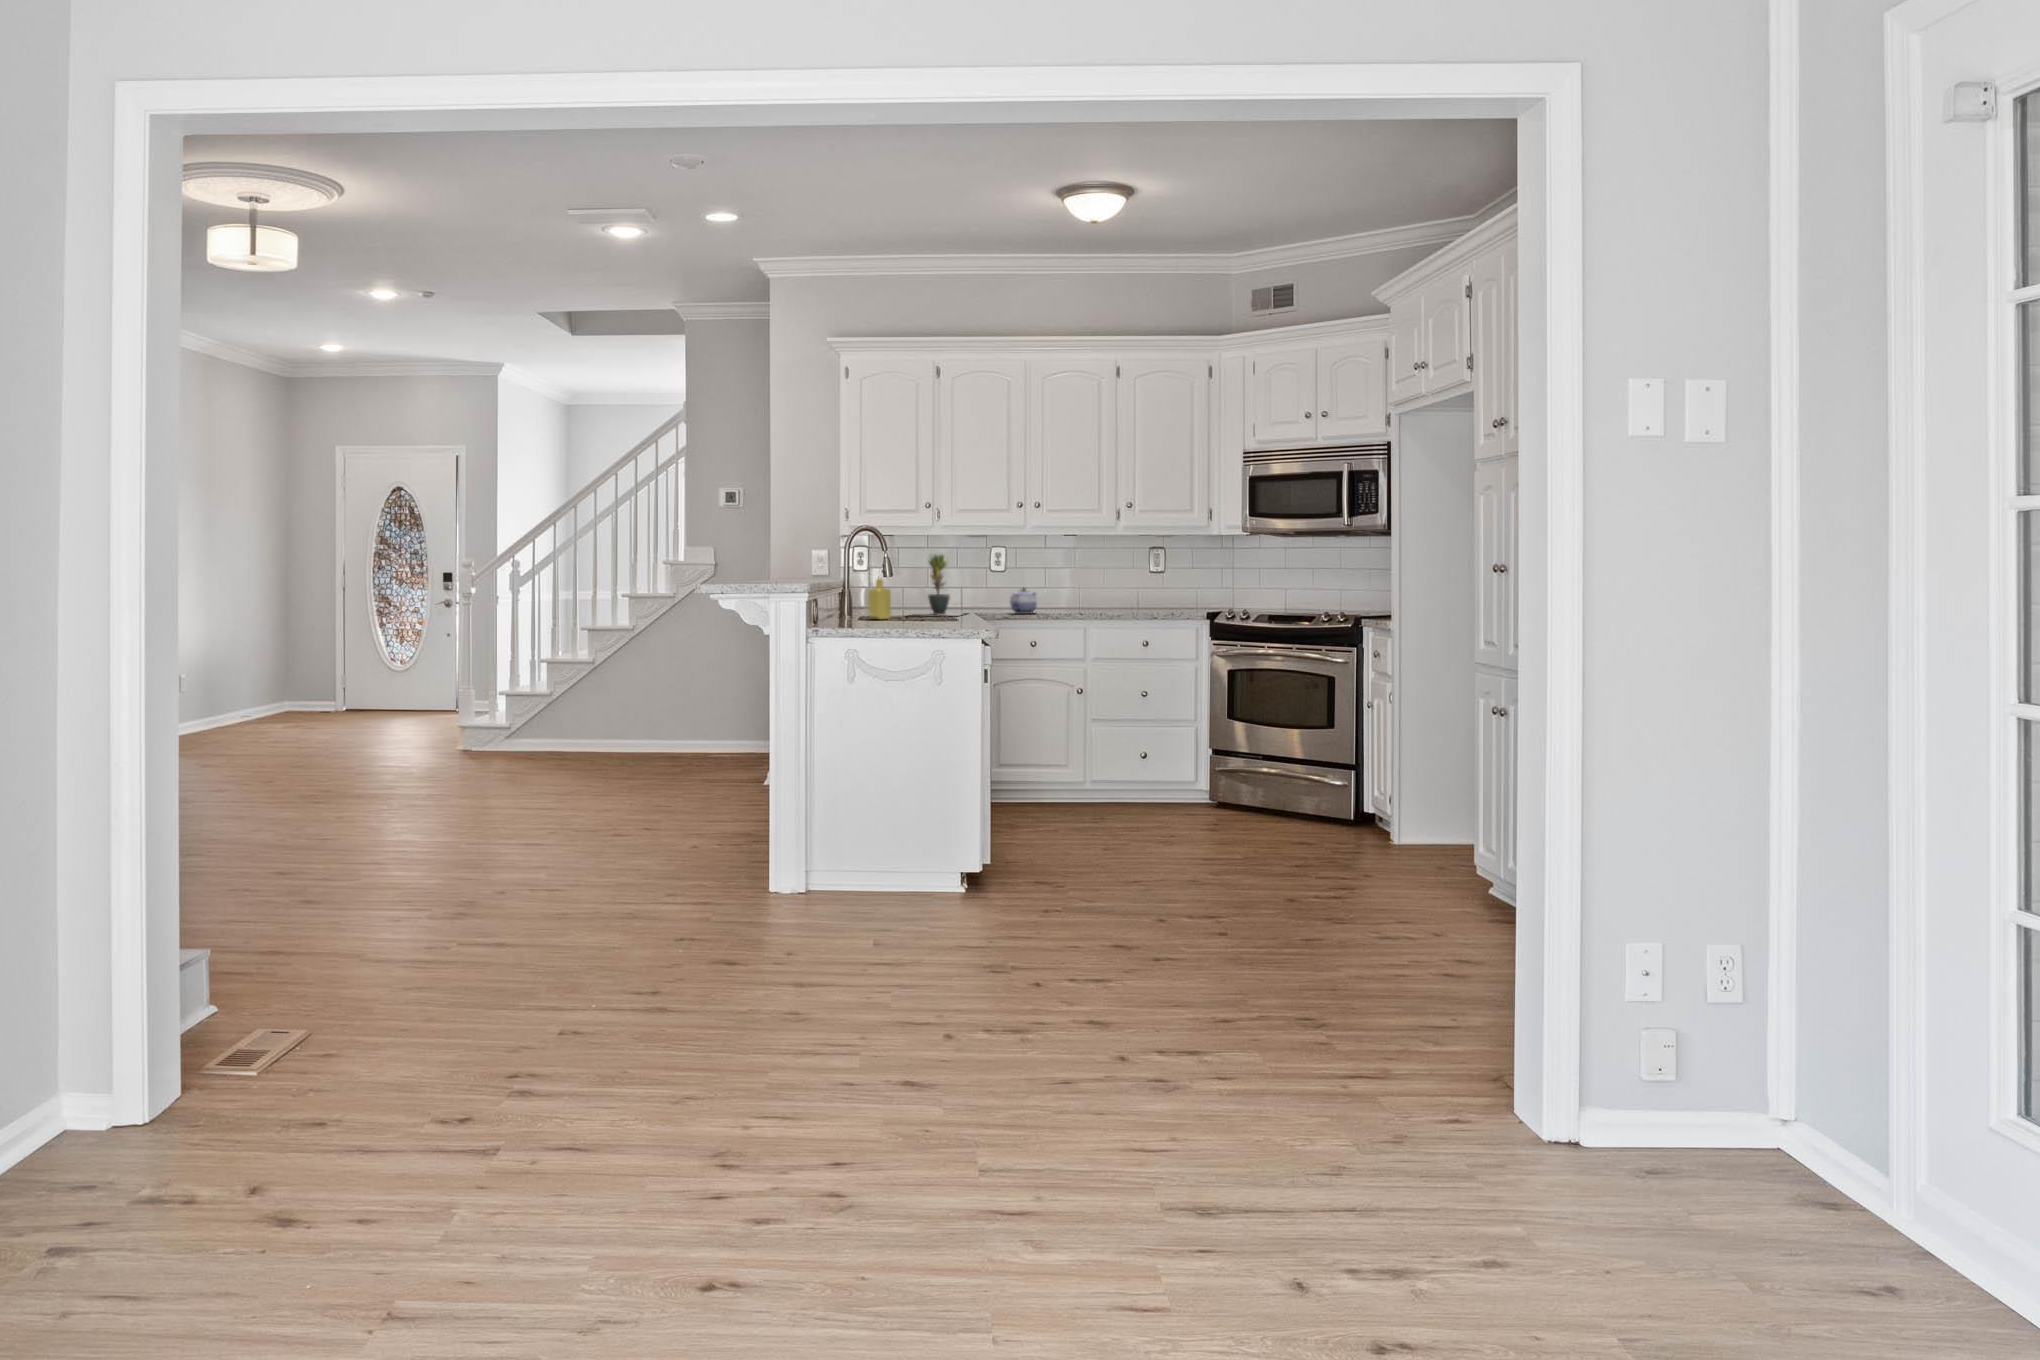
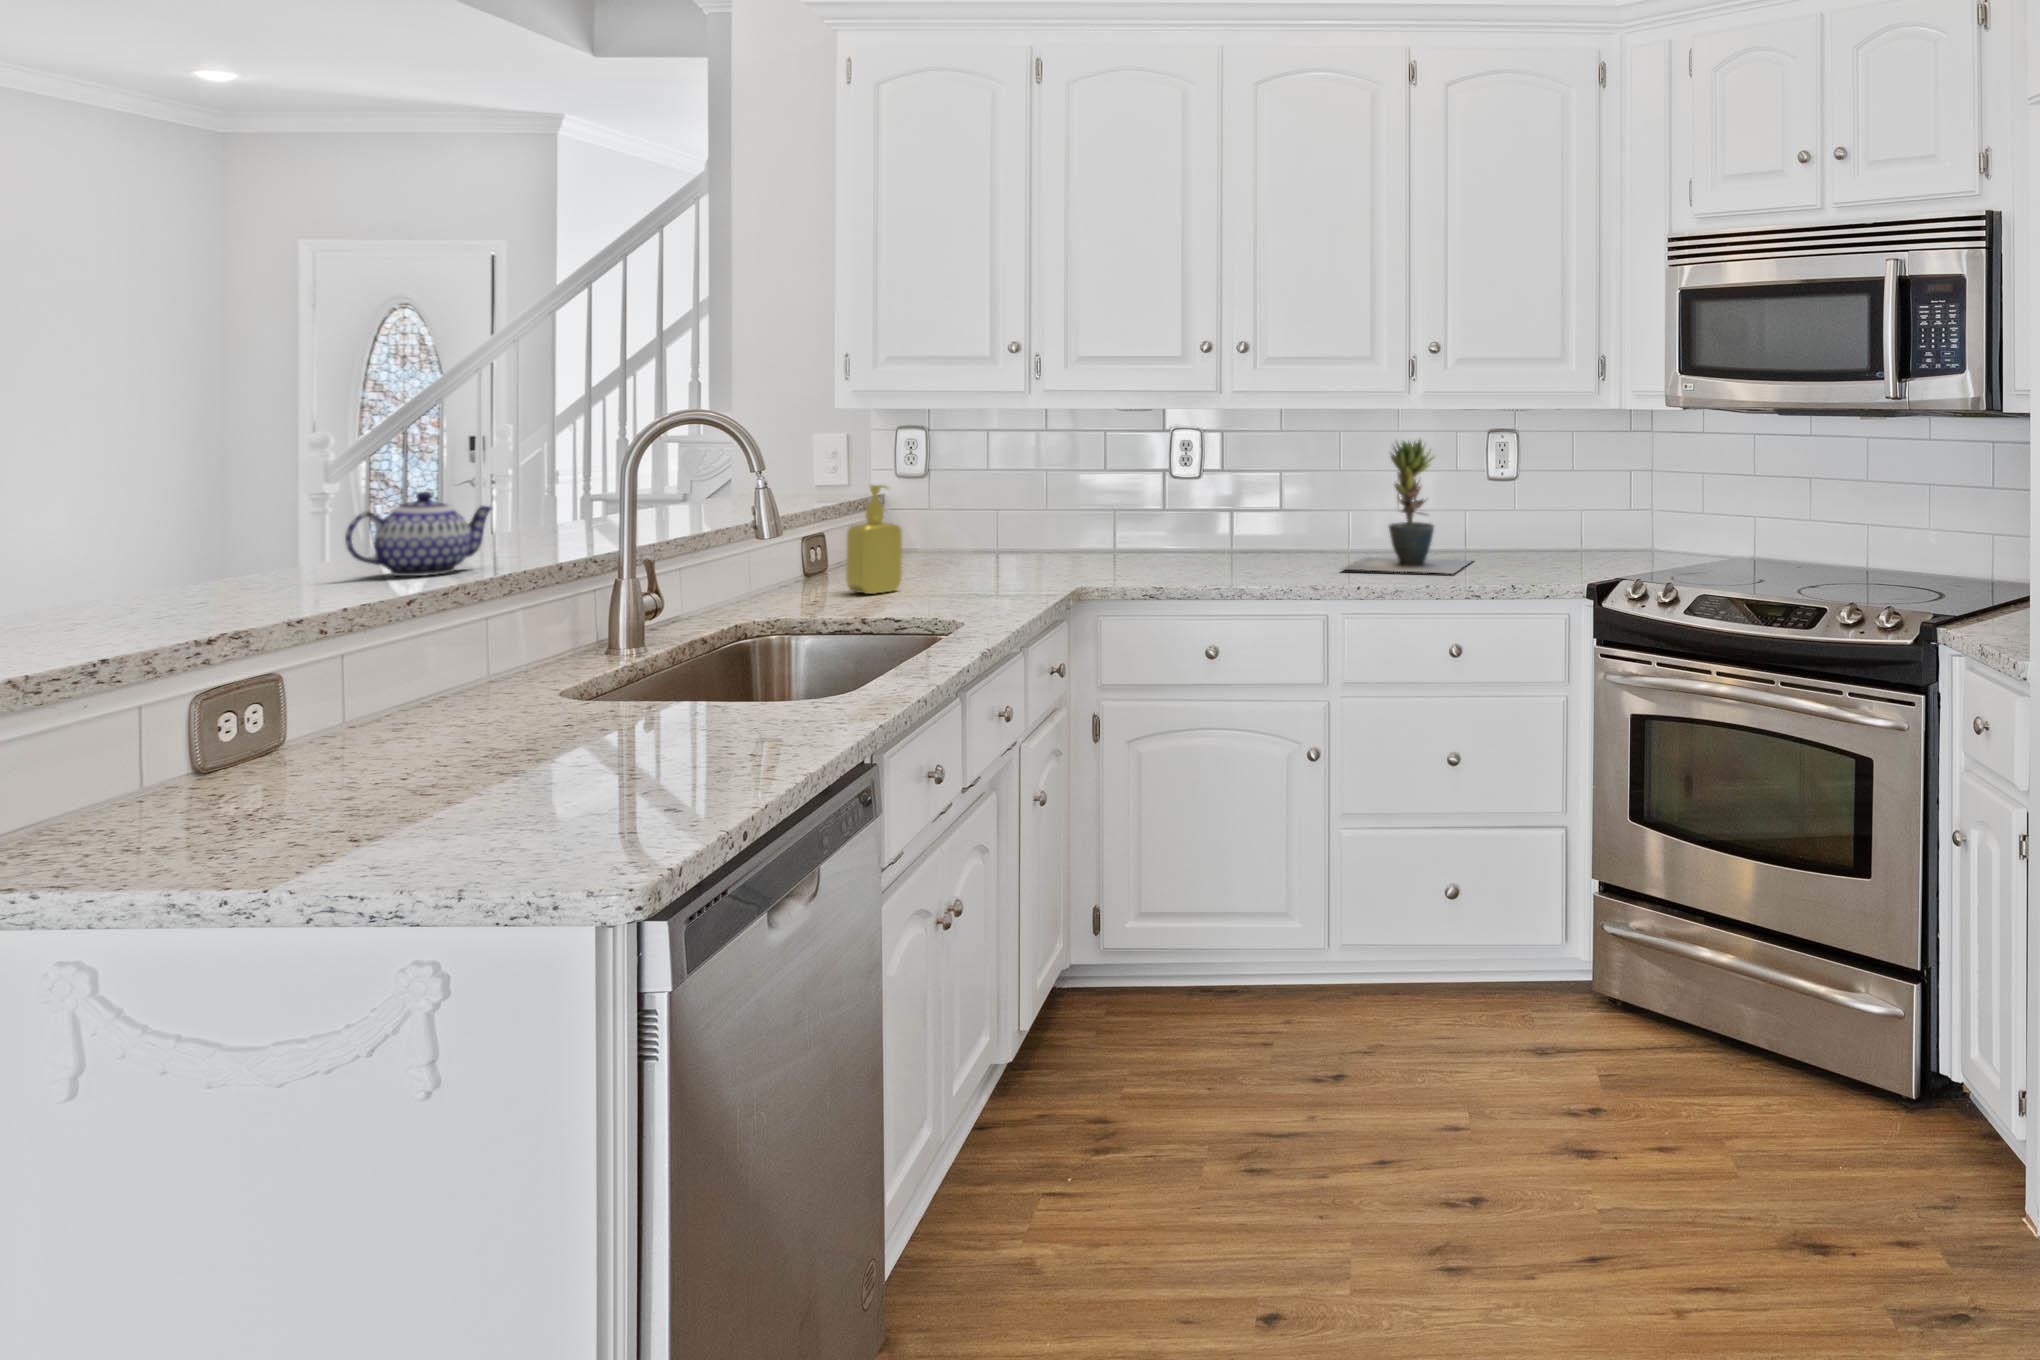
potted plant: present [913,554,962,616] -> present [1341,440,1472,574]
teapot: present [1010,587,1037,614] -> present [345,492,492,576]

